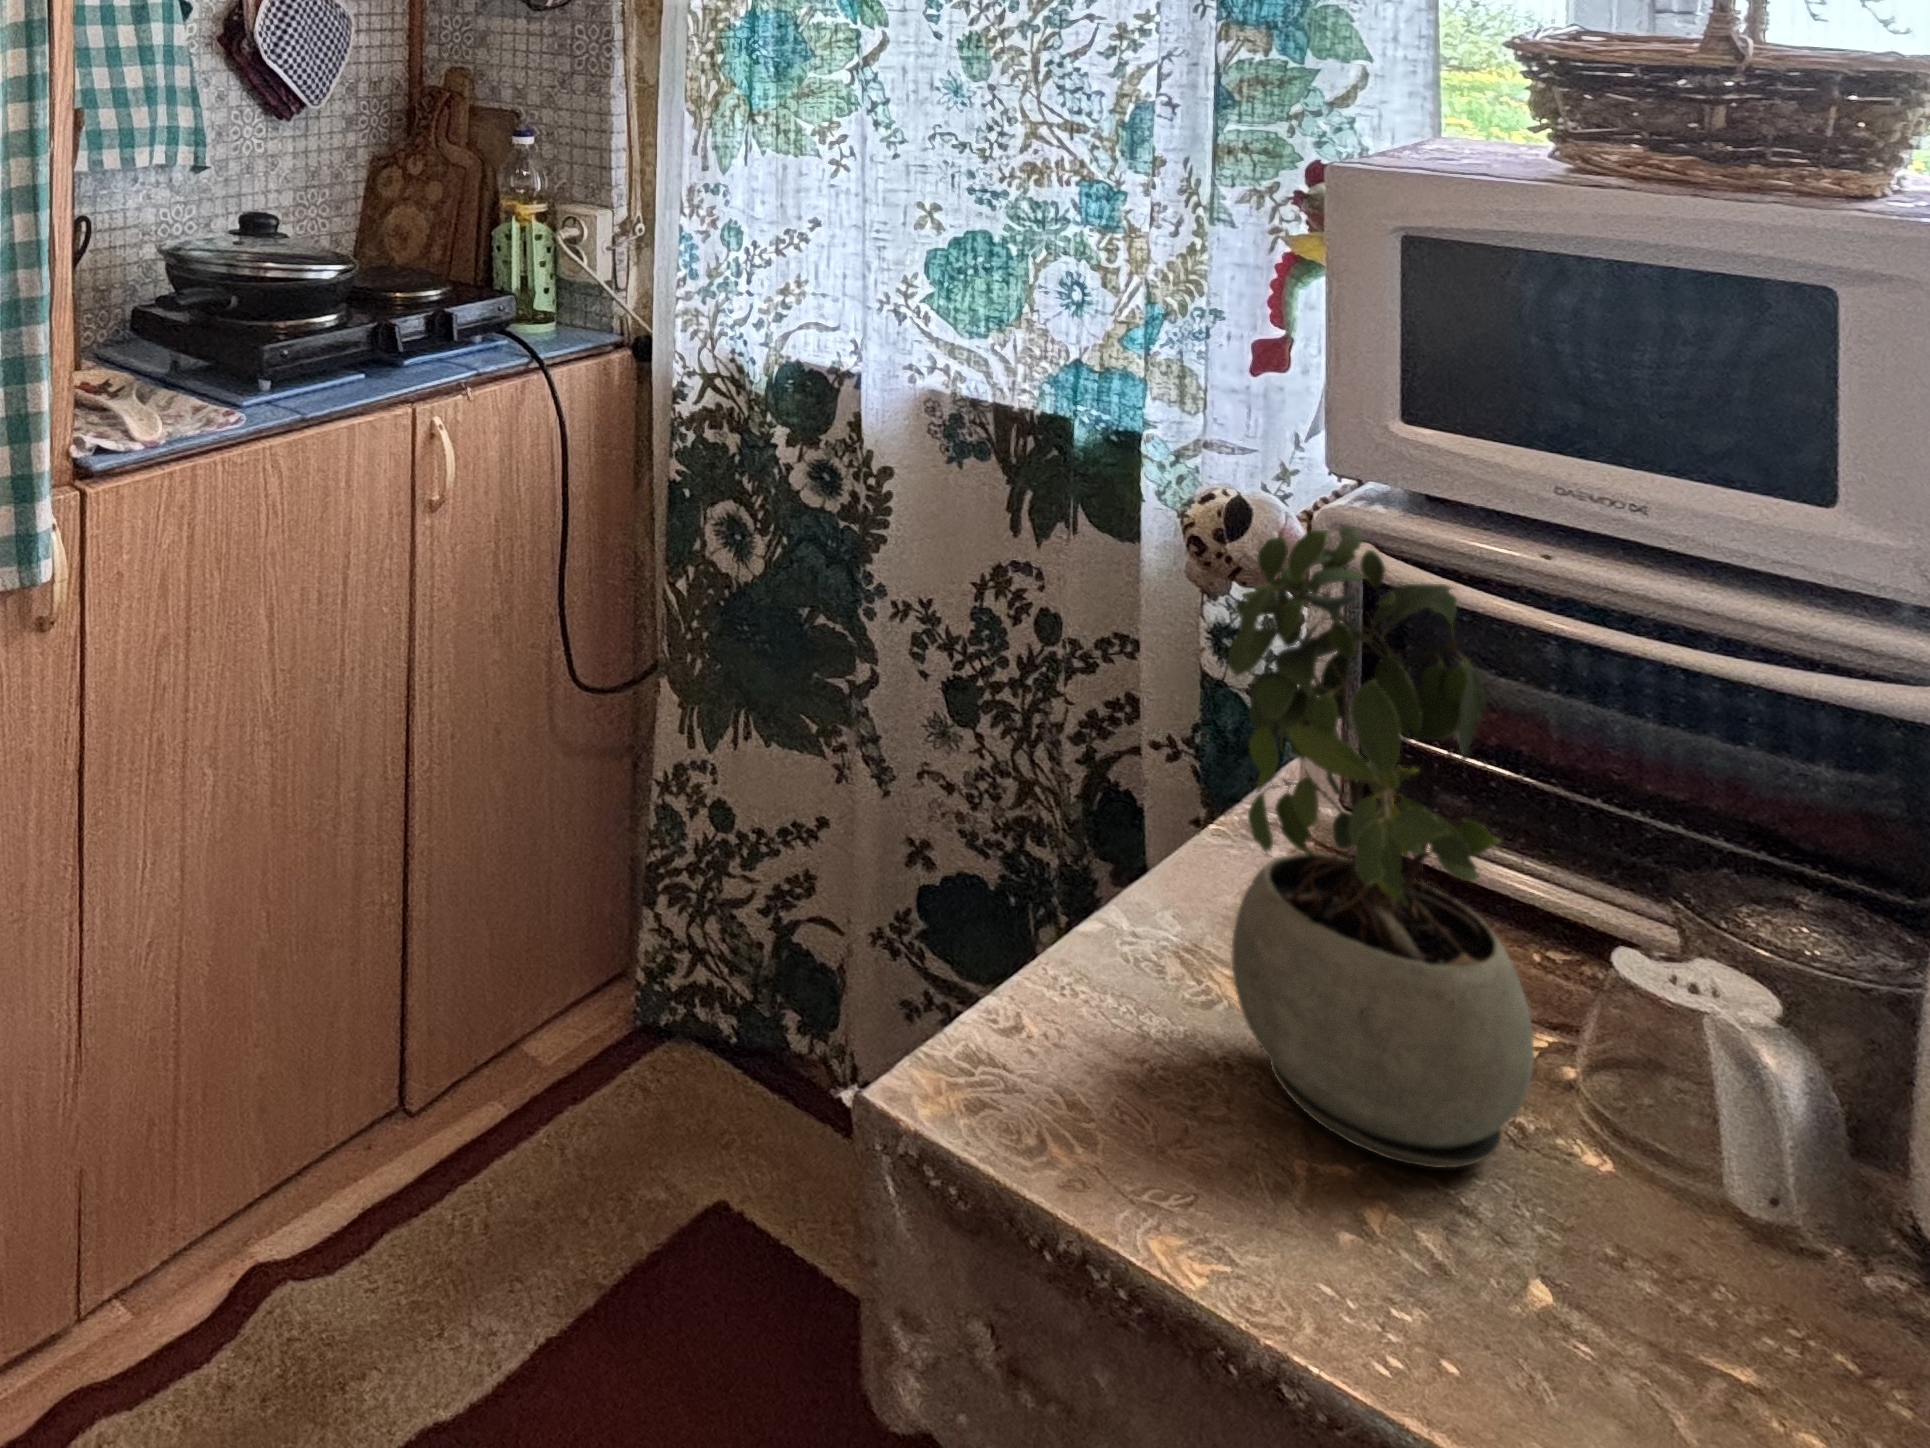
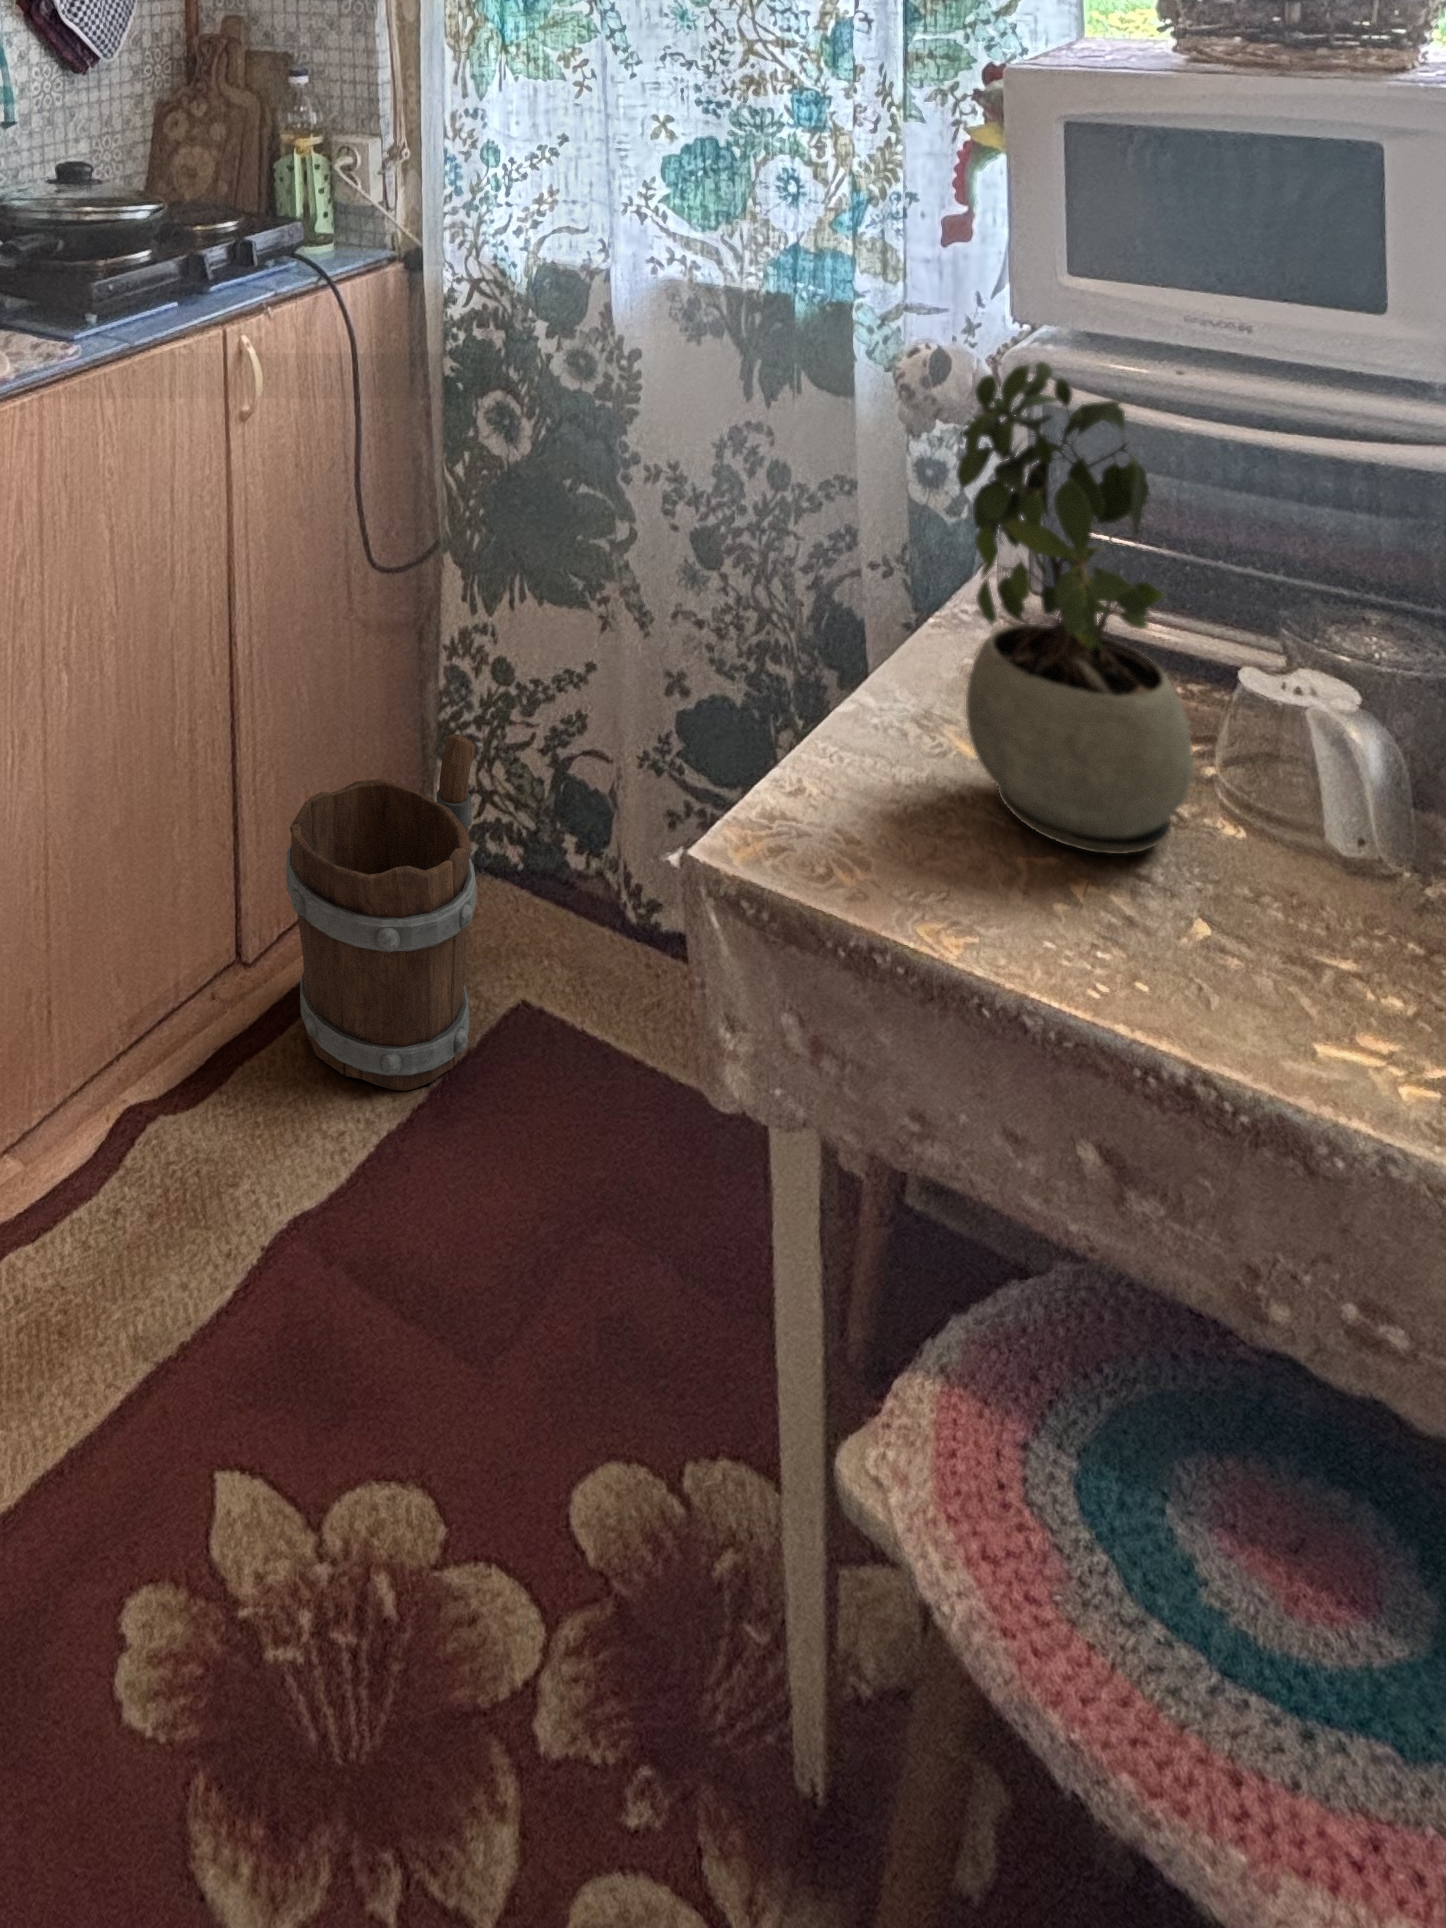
bucket: none [450,883,678,1289] -> present [286,734,477,1091]

